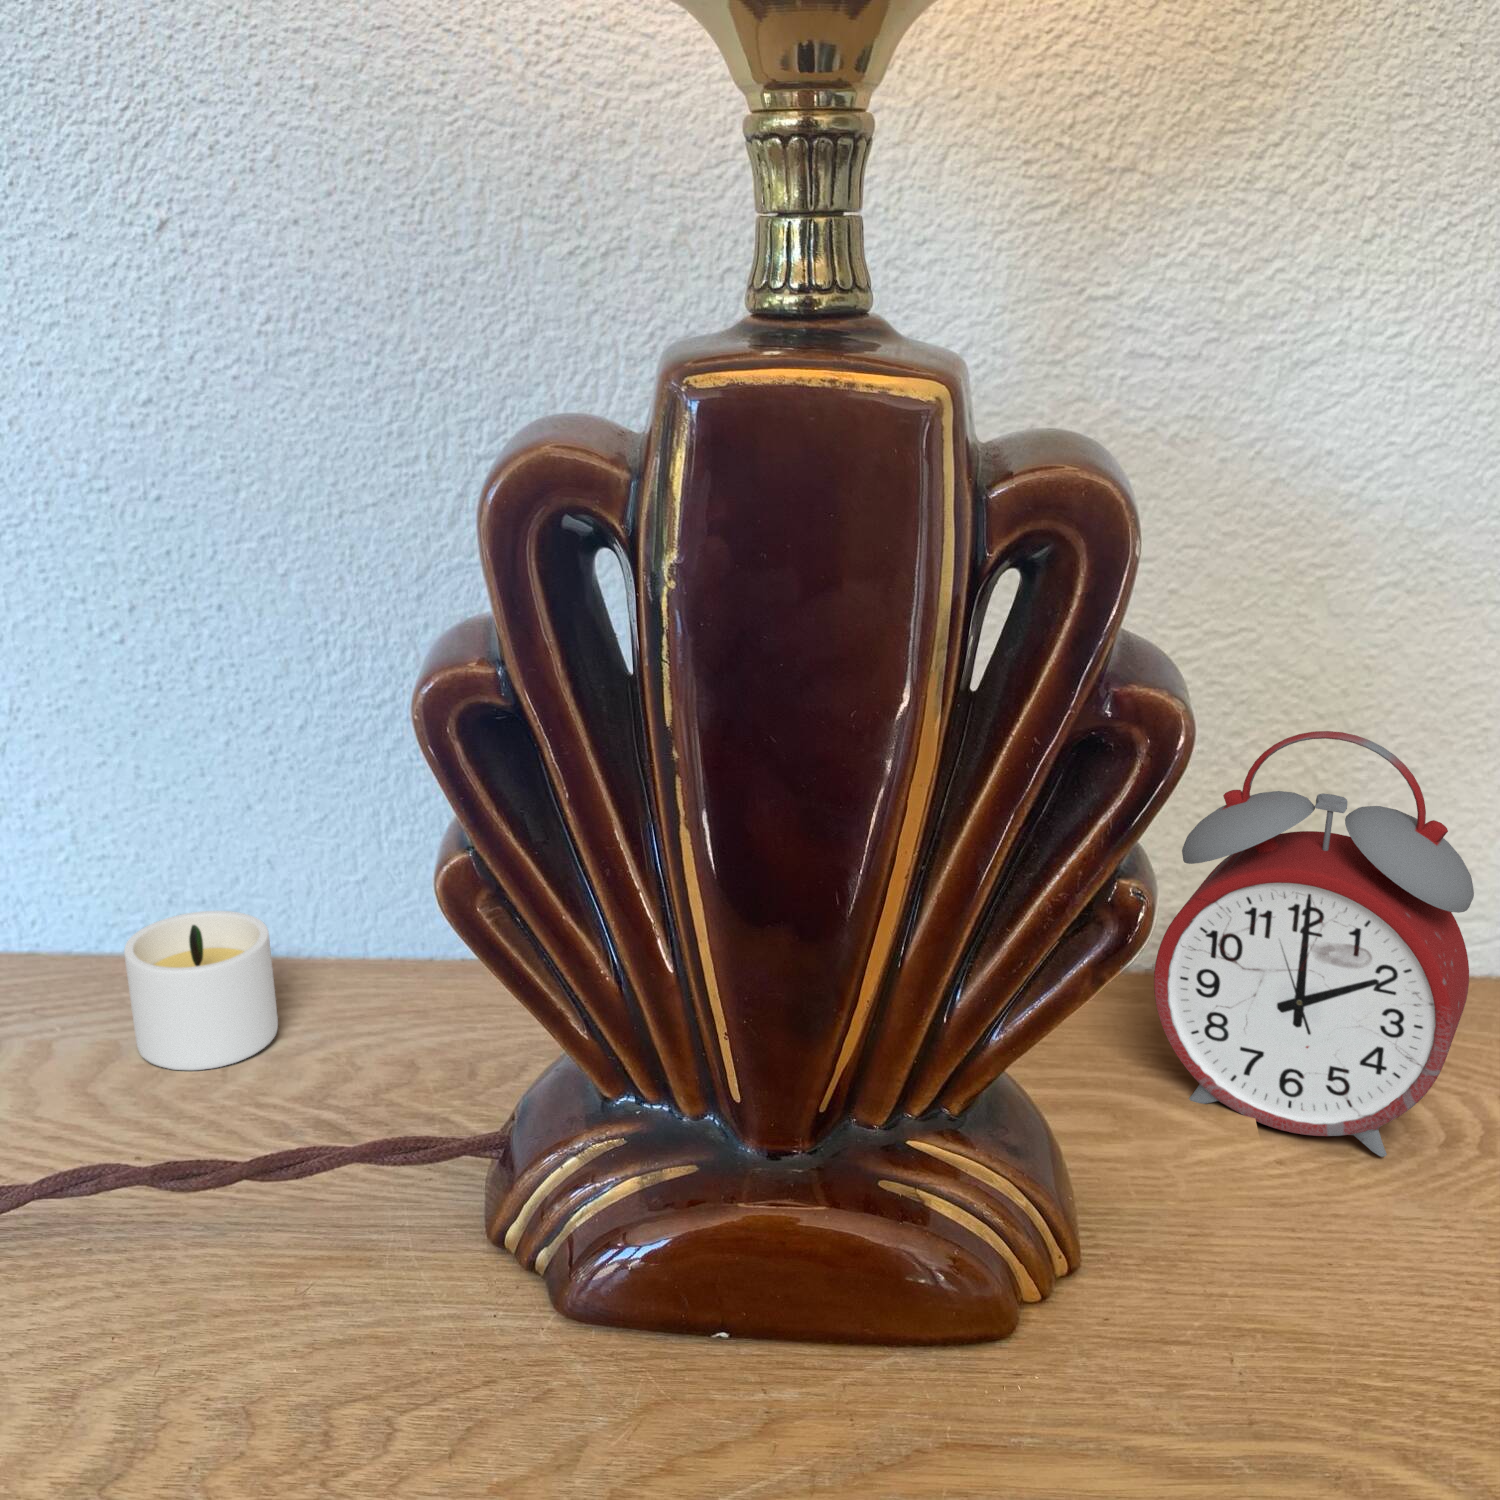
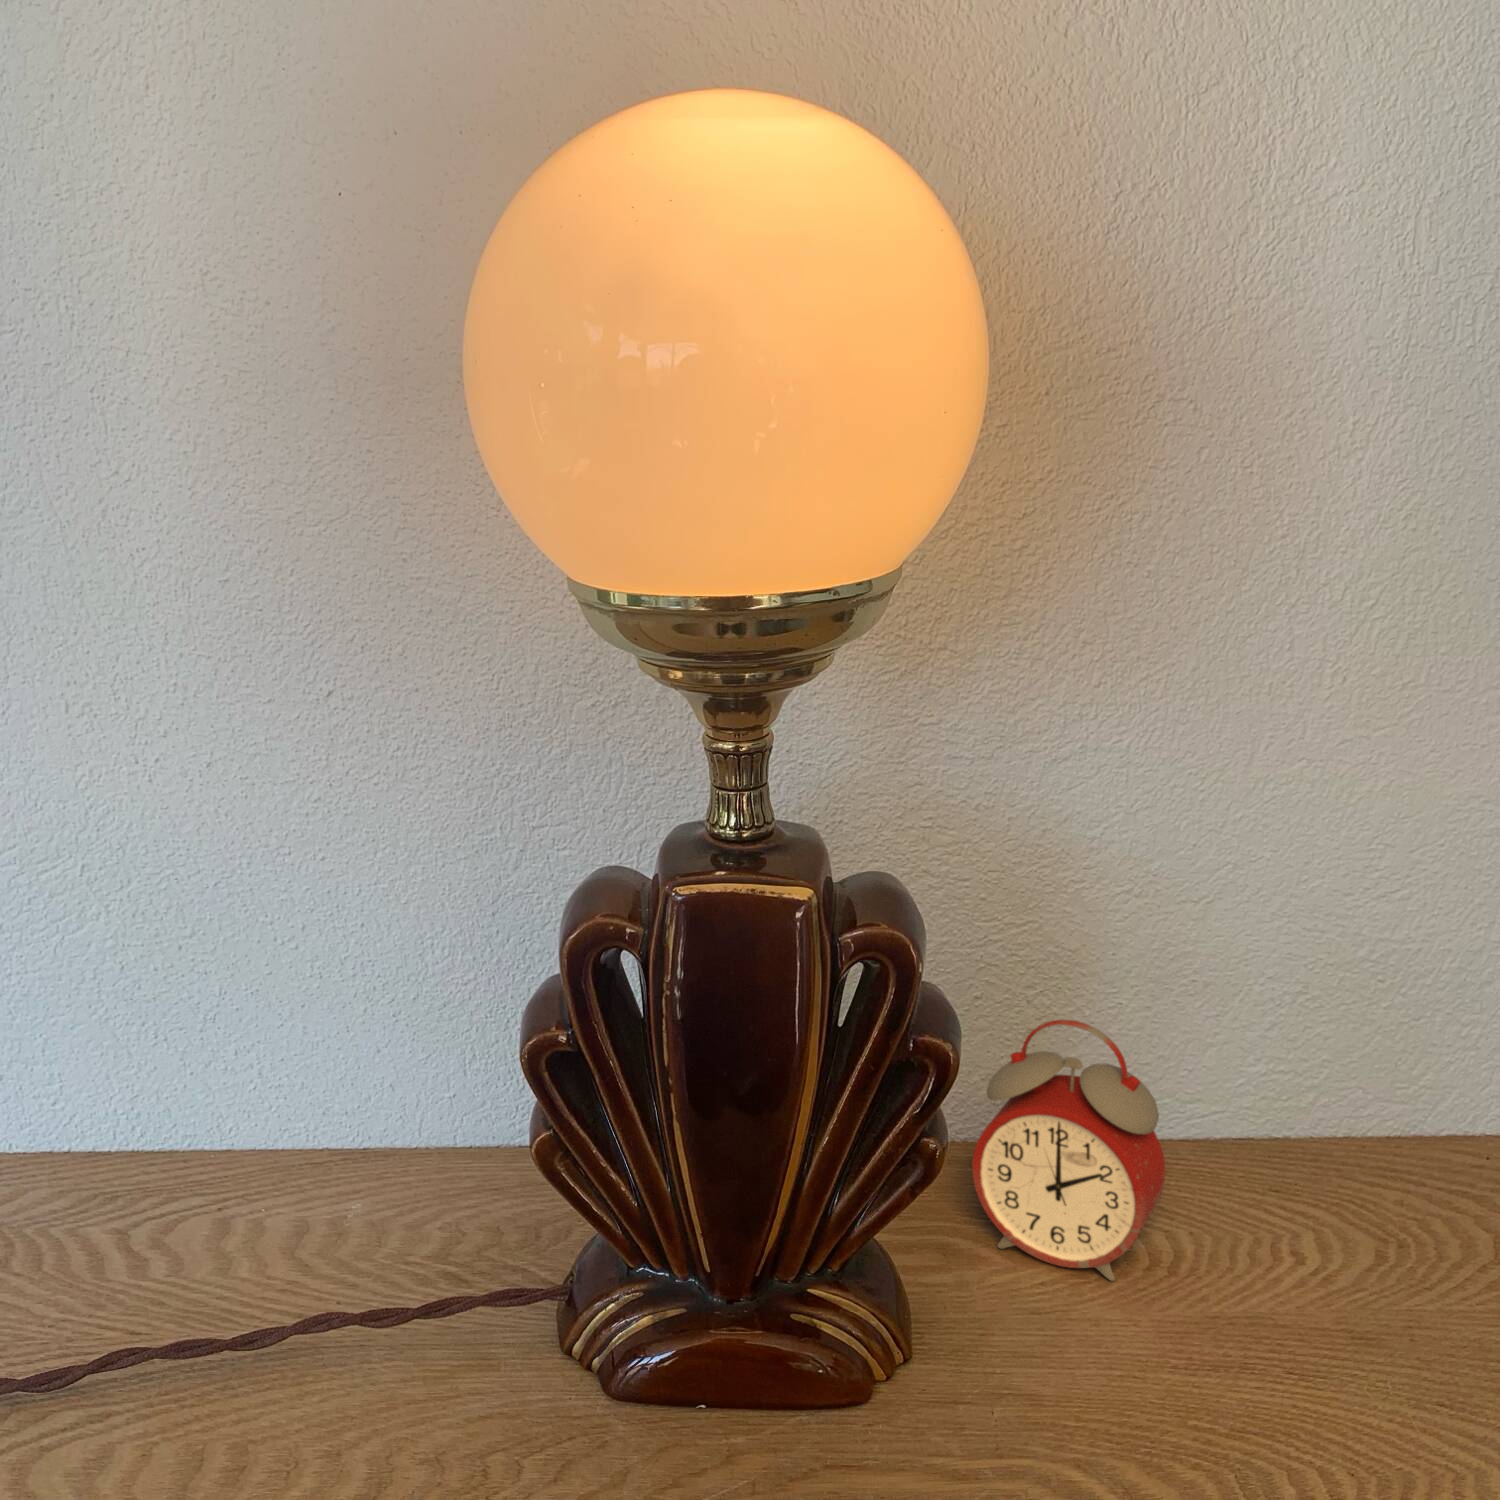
candle: present [124,911,278,1070] -> none [316,1130,455,1240]

